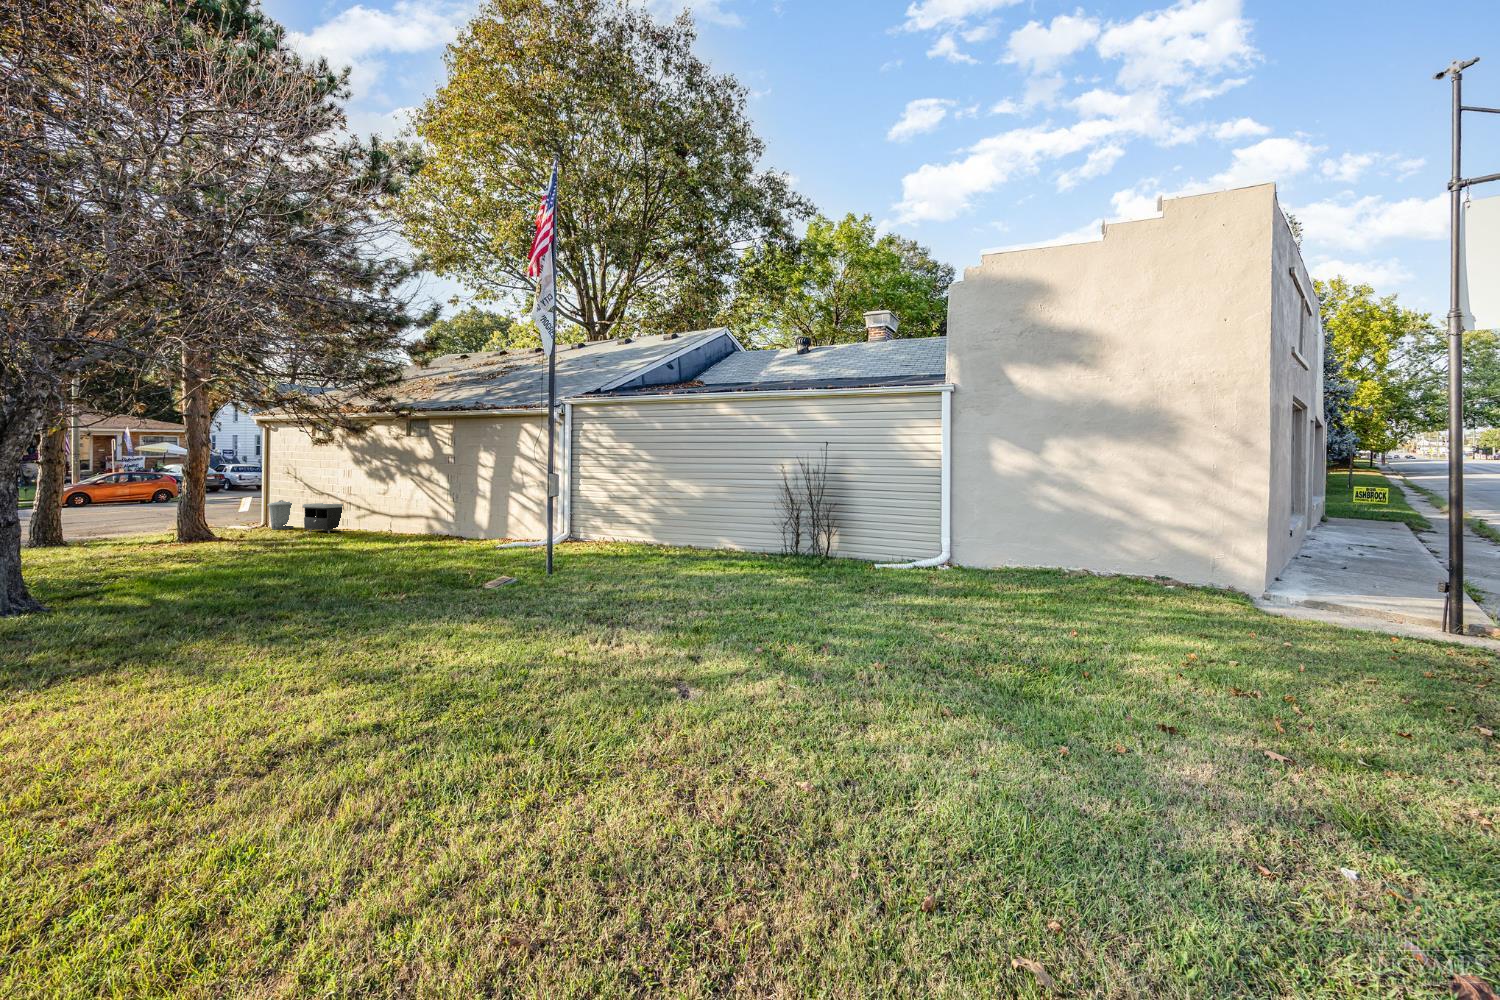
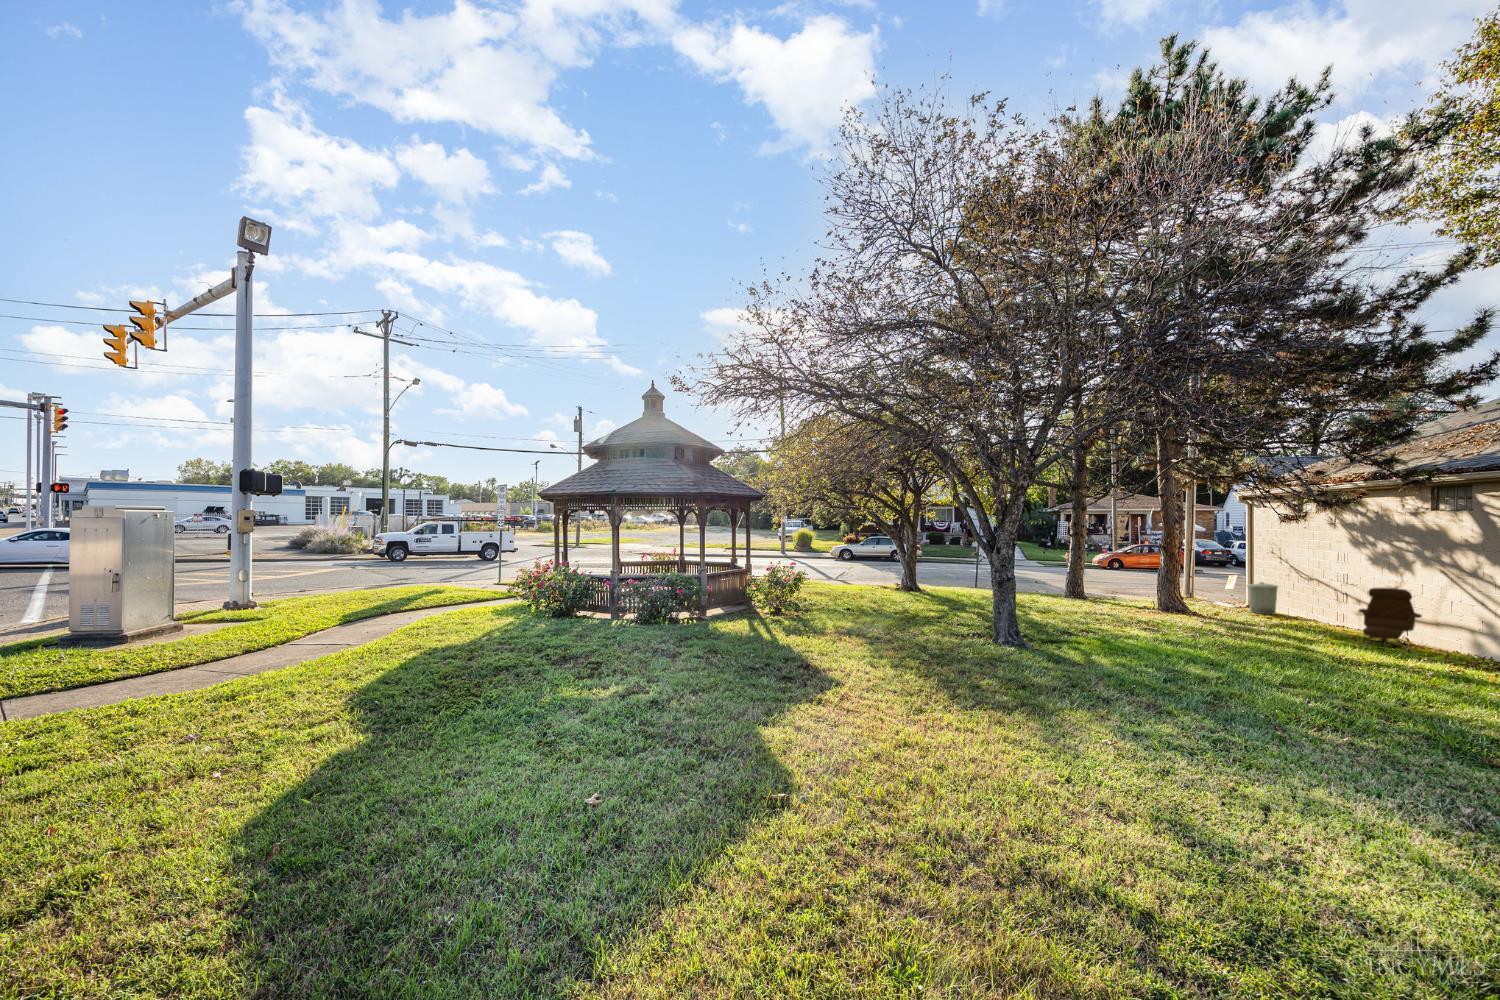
lounge chair: none [362,495,401,539] -> present [1359,588,1422,646]
storage bench: present [303,503,343,533] -> none [1283,589,1342,628]

